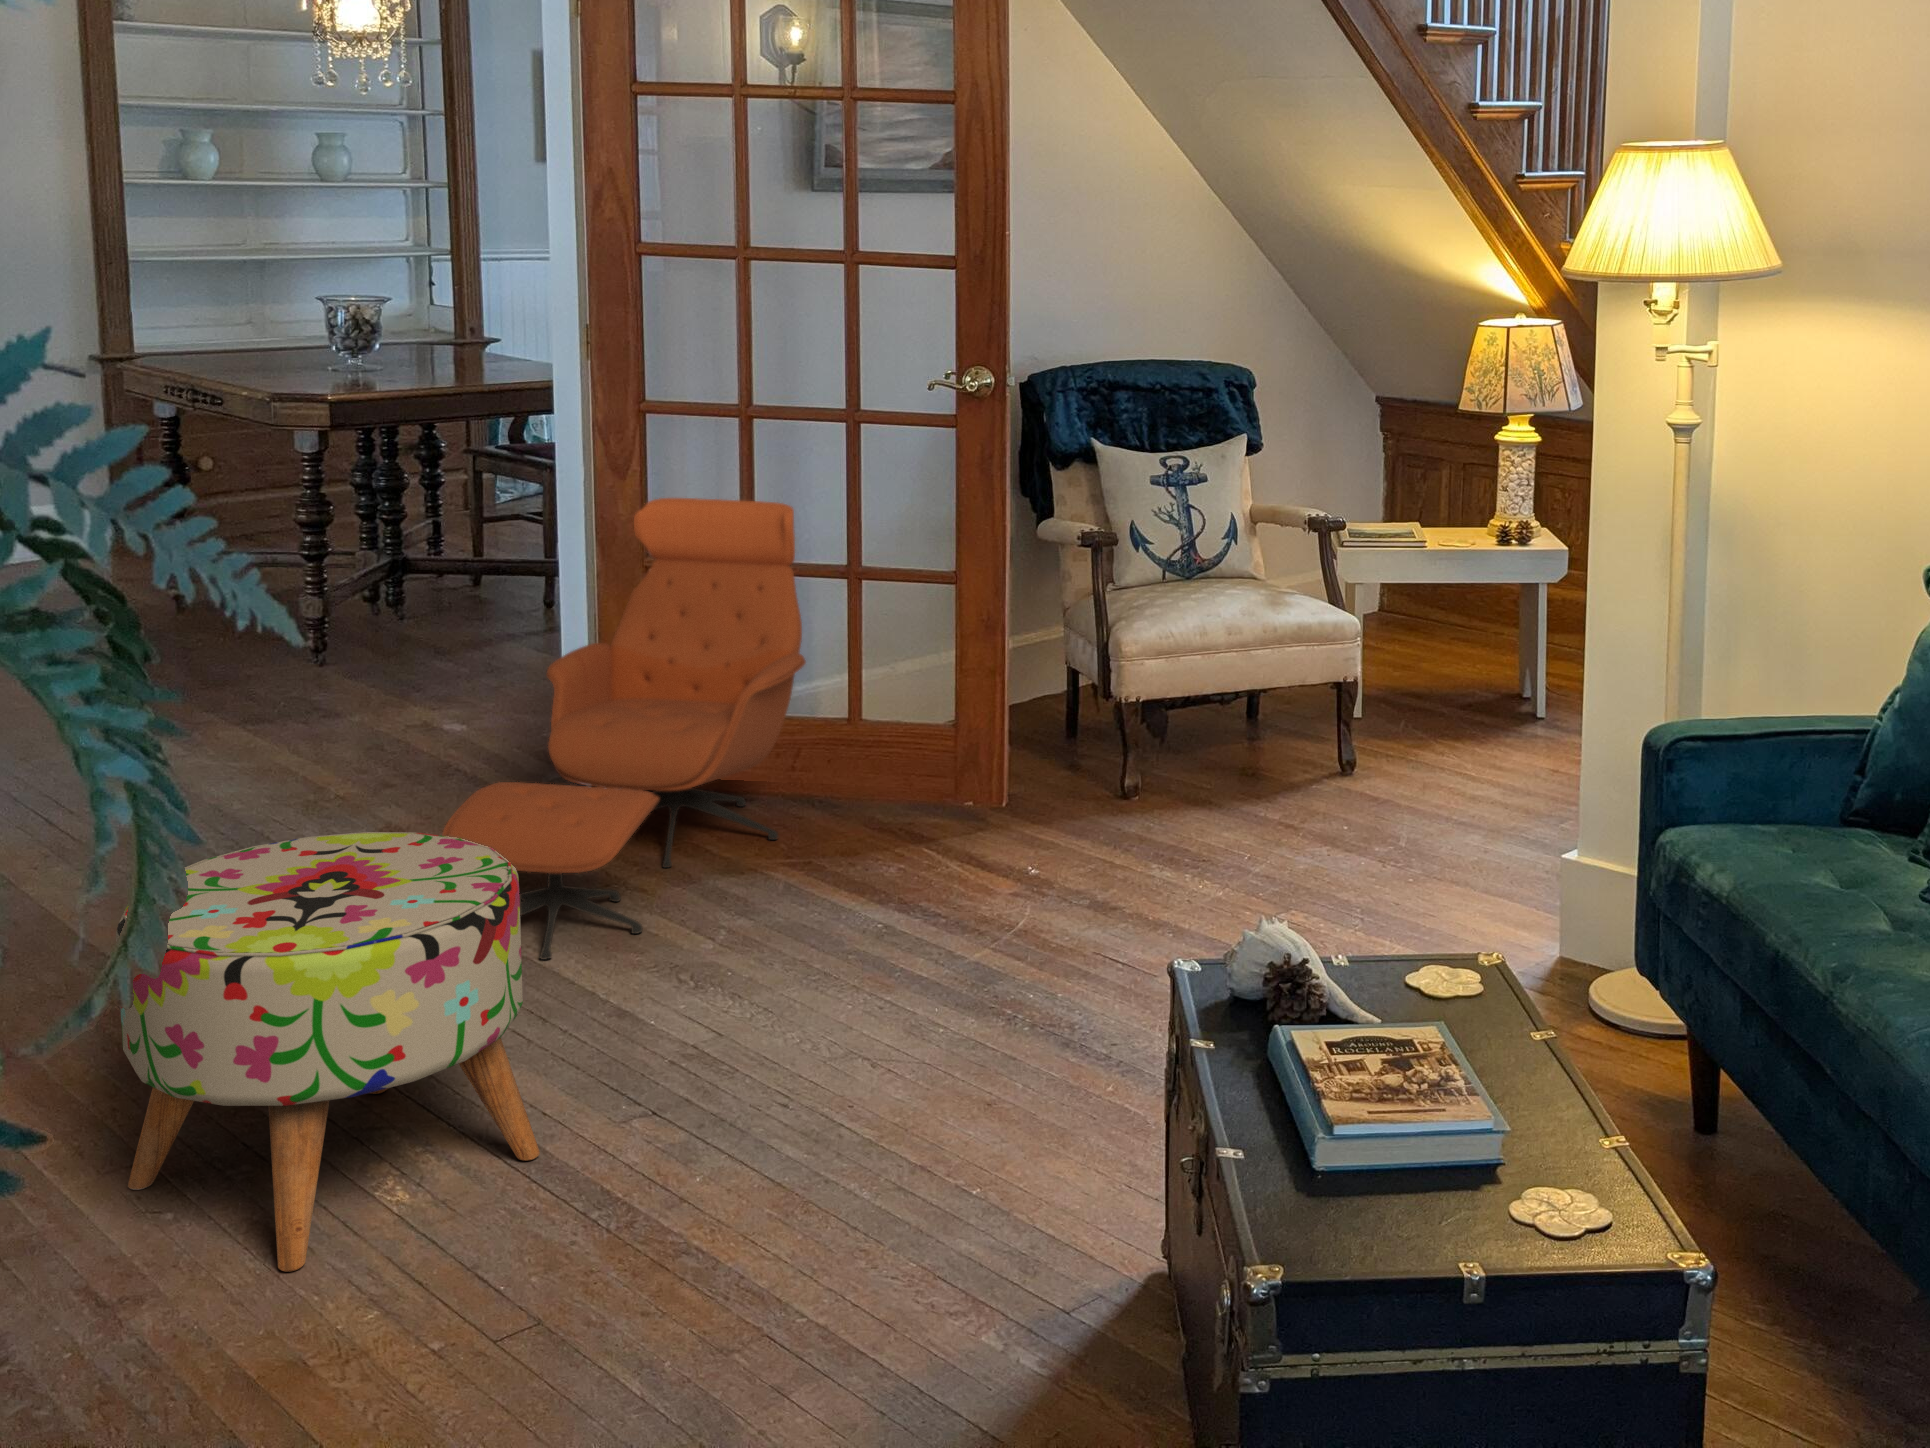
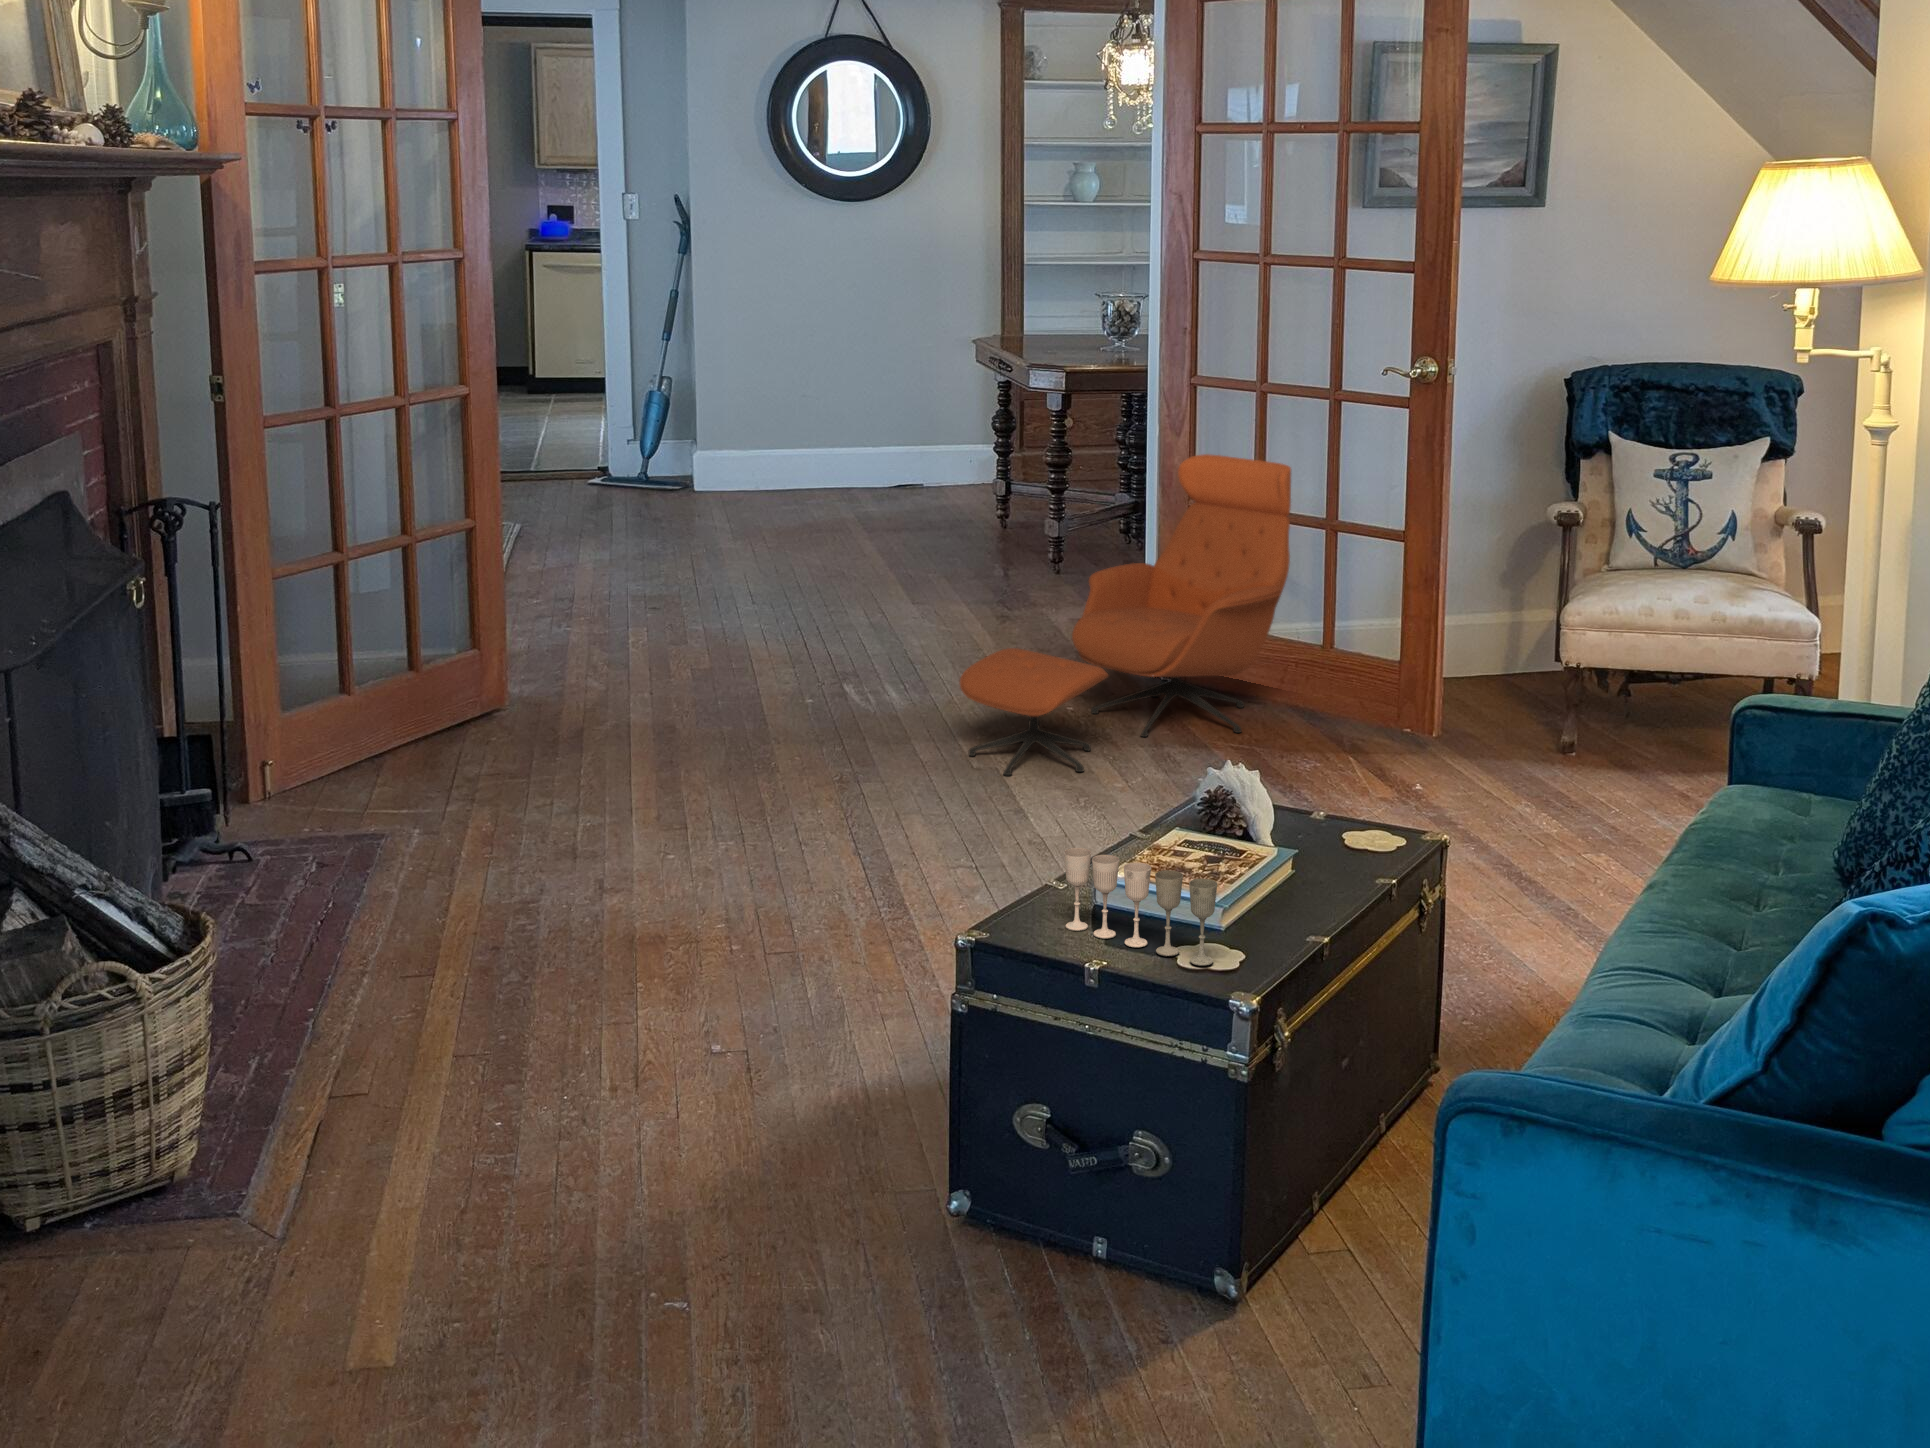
ottoman: present [116,832,540,1272] -> none [657,644,897,898]
wine glass: none [1349,1101,1600,1228] -> present [1064,848,1217,965]

